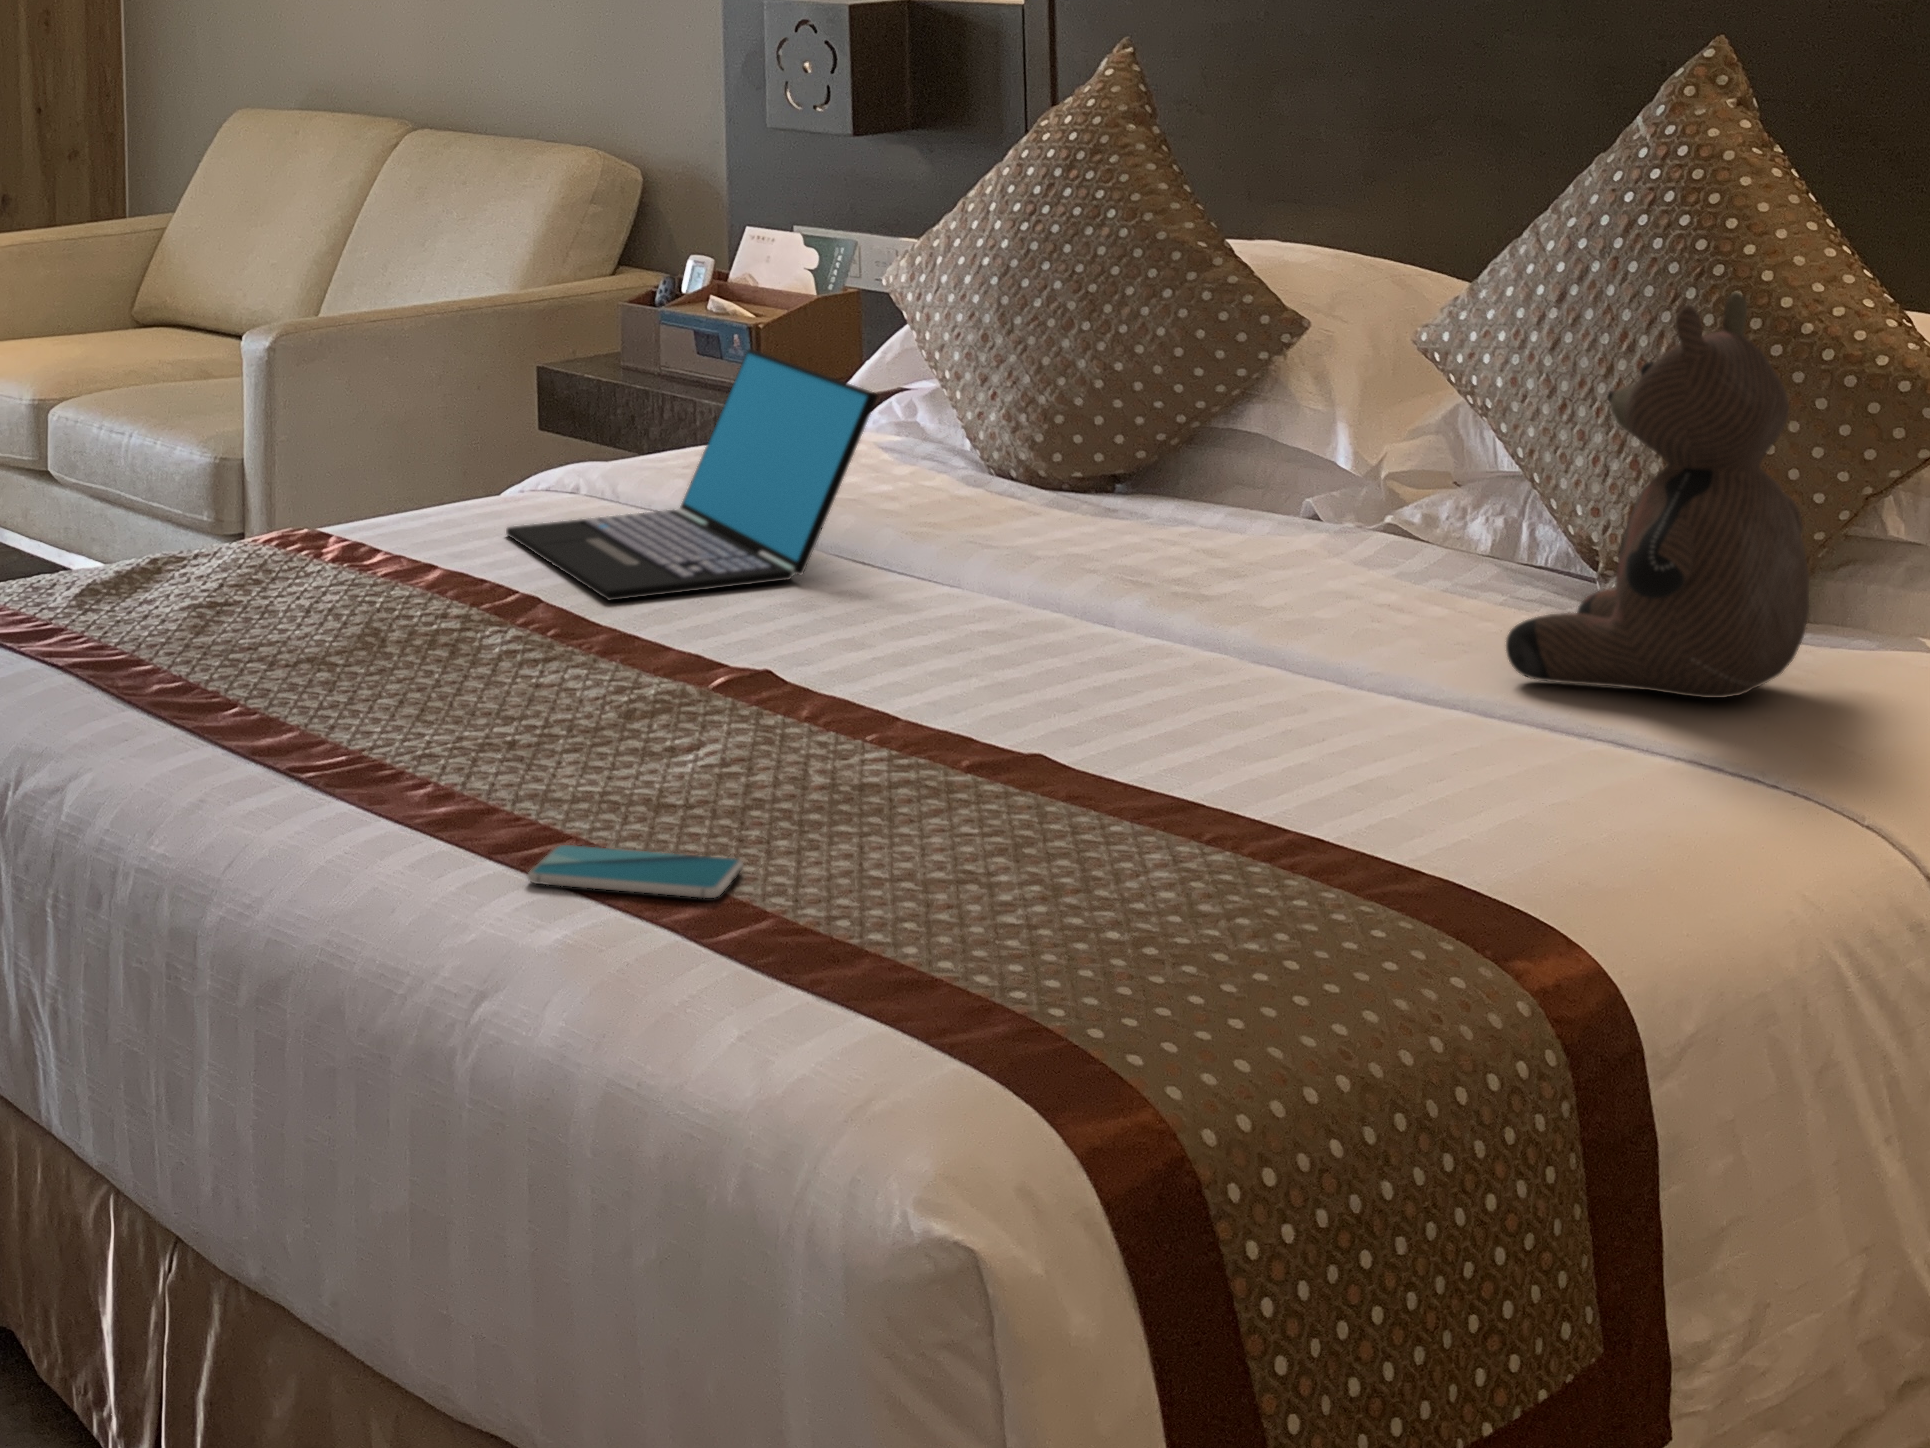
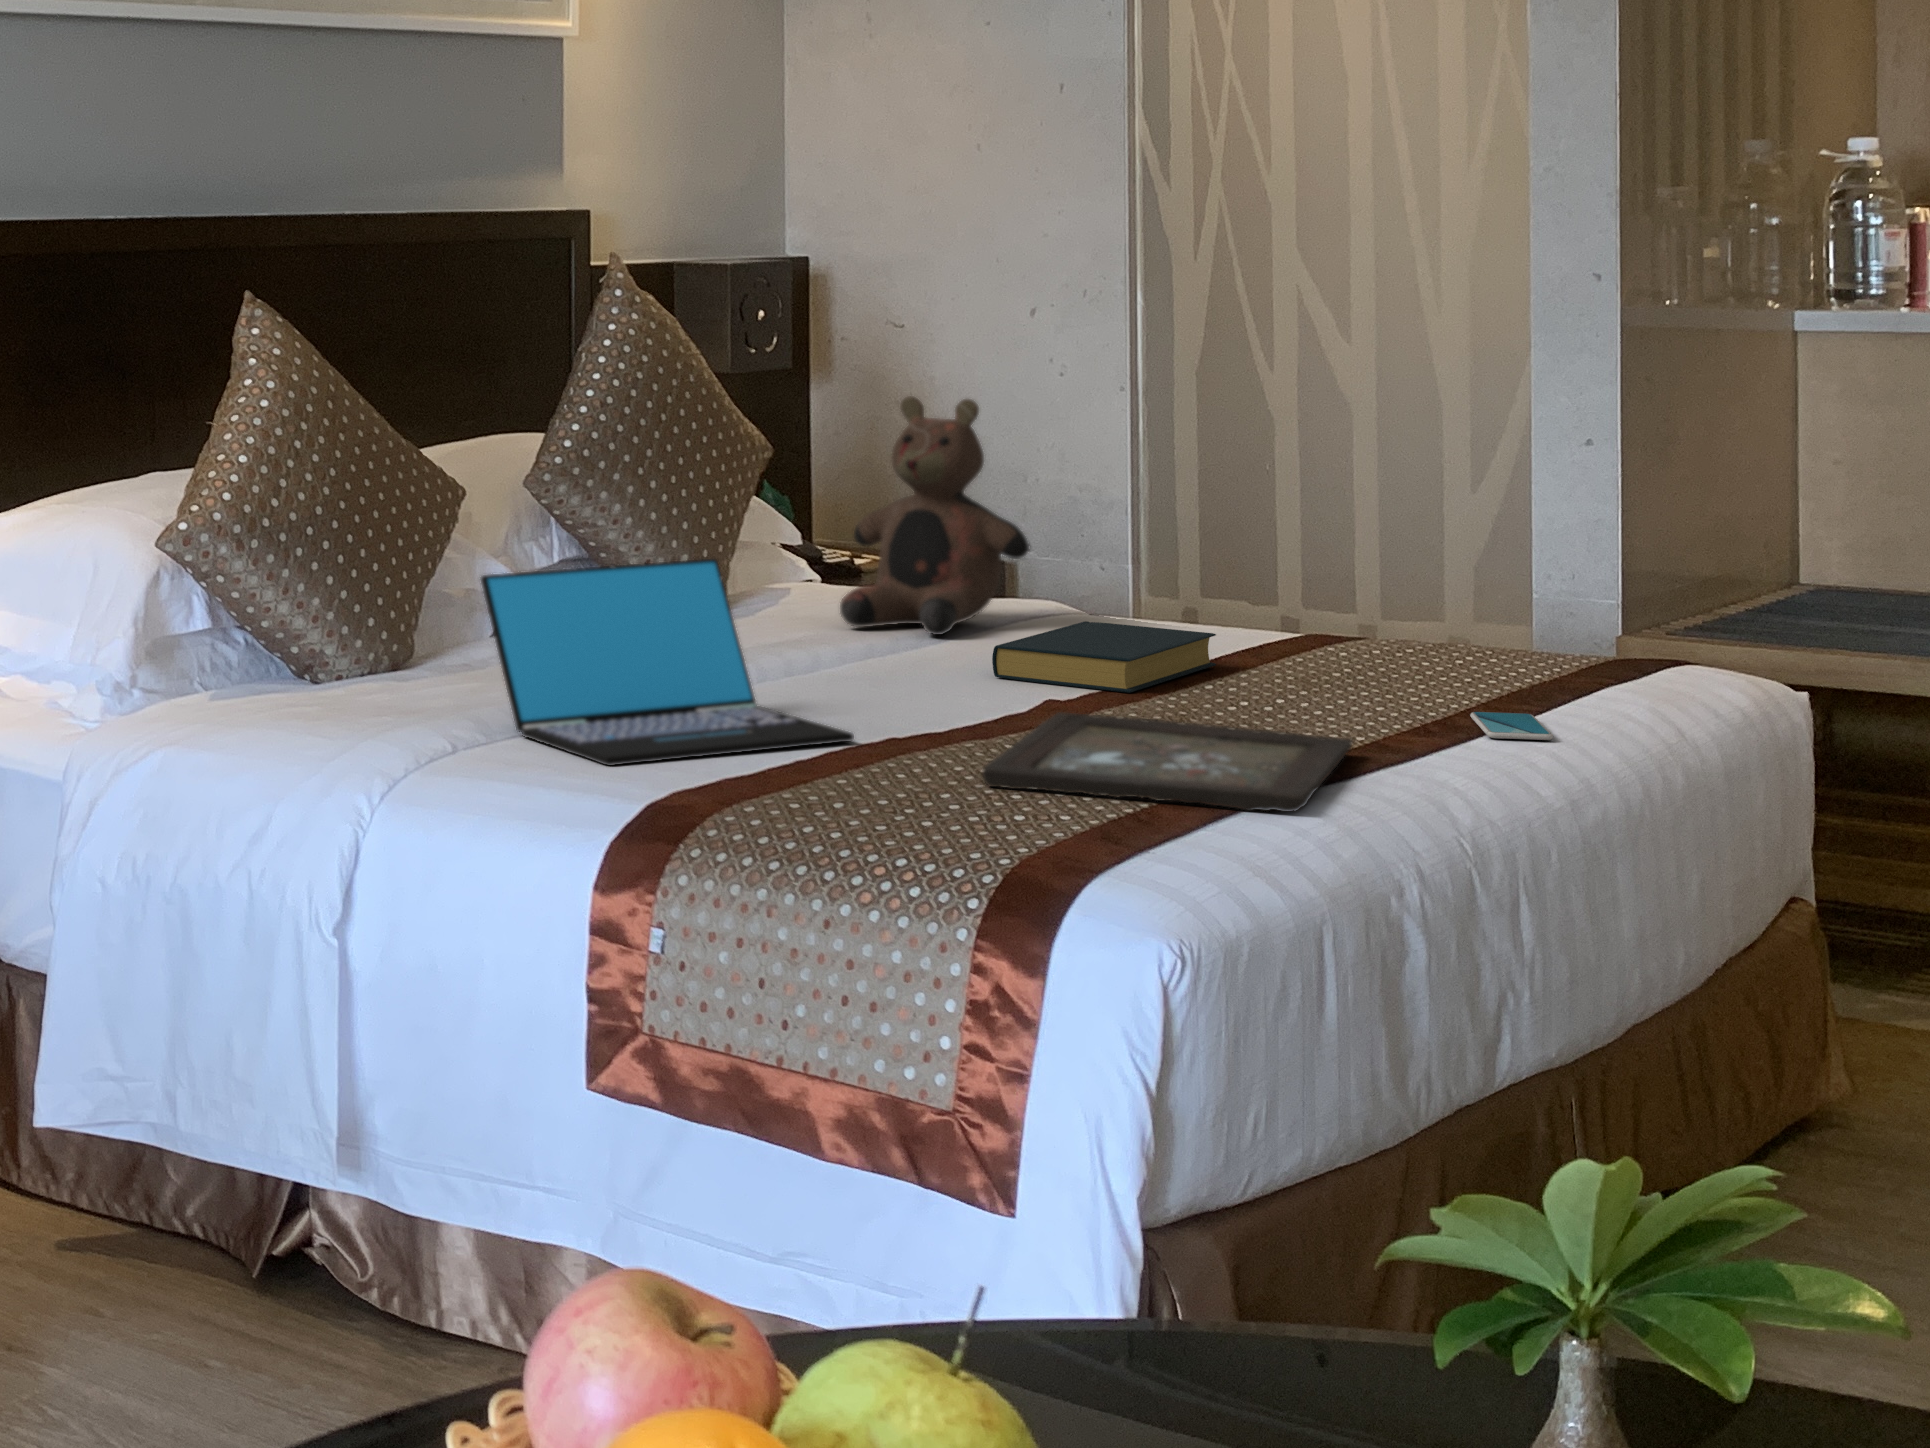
tray: none [103,606,668,765] -> present [982,712,1352,812]
hardback book: none [981,632,1388,787] -> present [992,621,1216,693]

